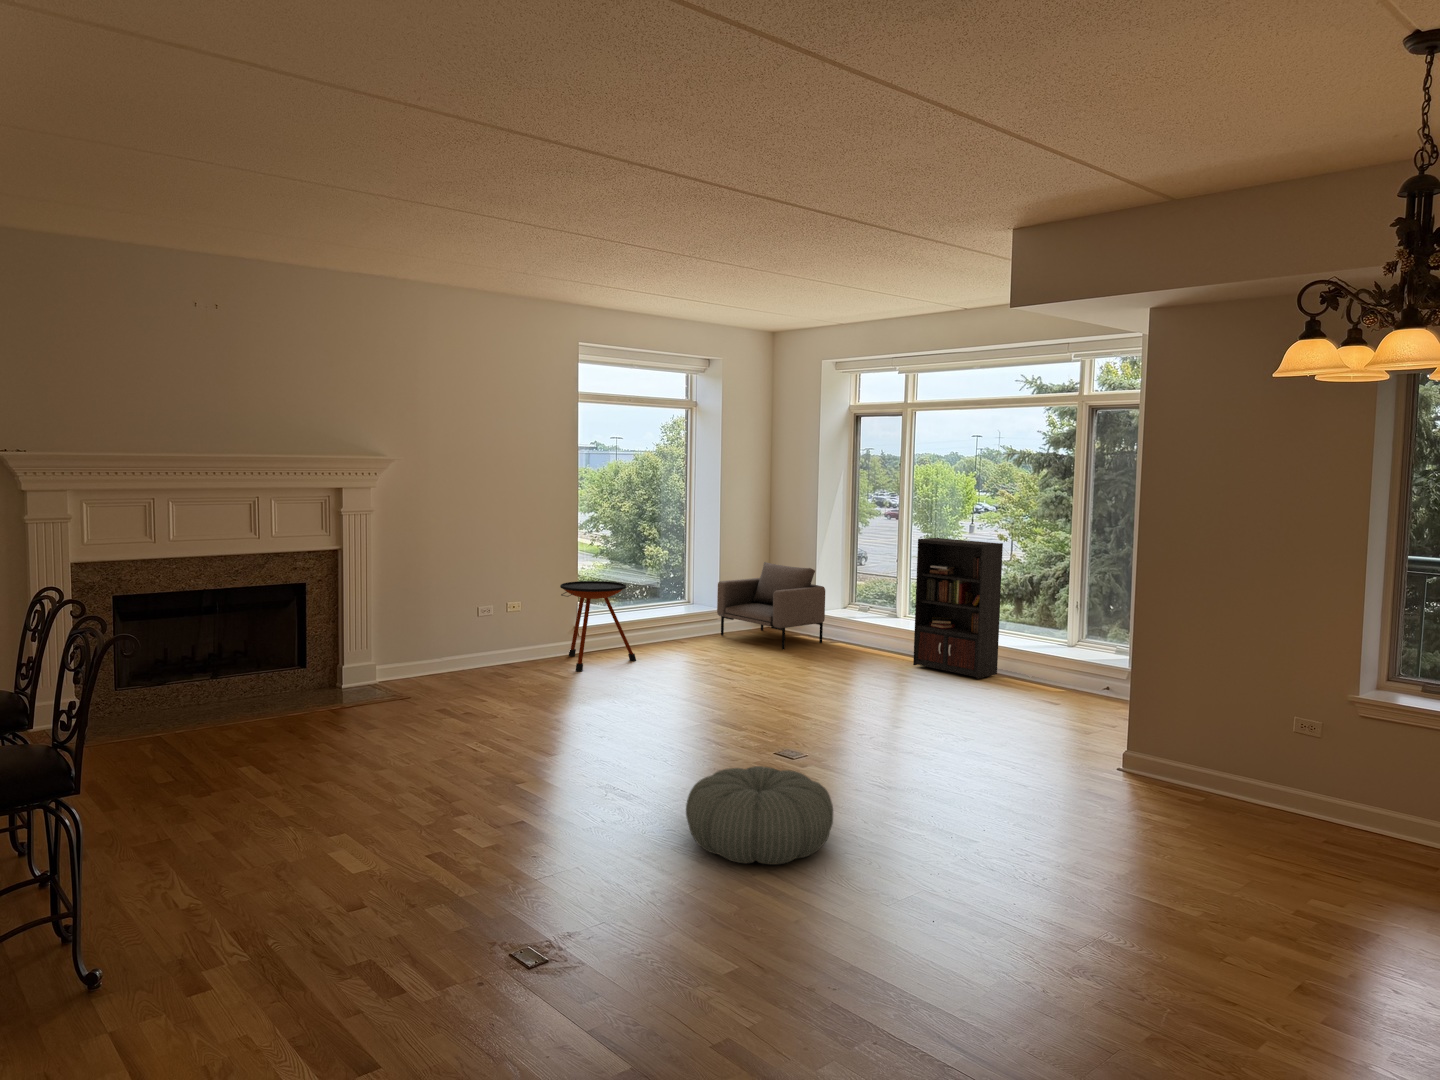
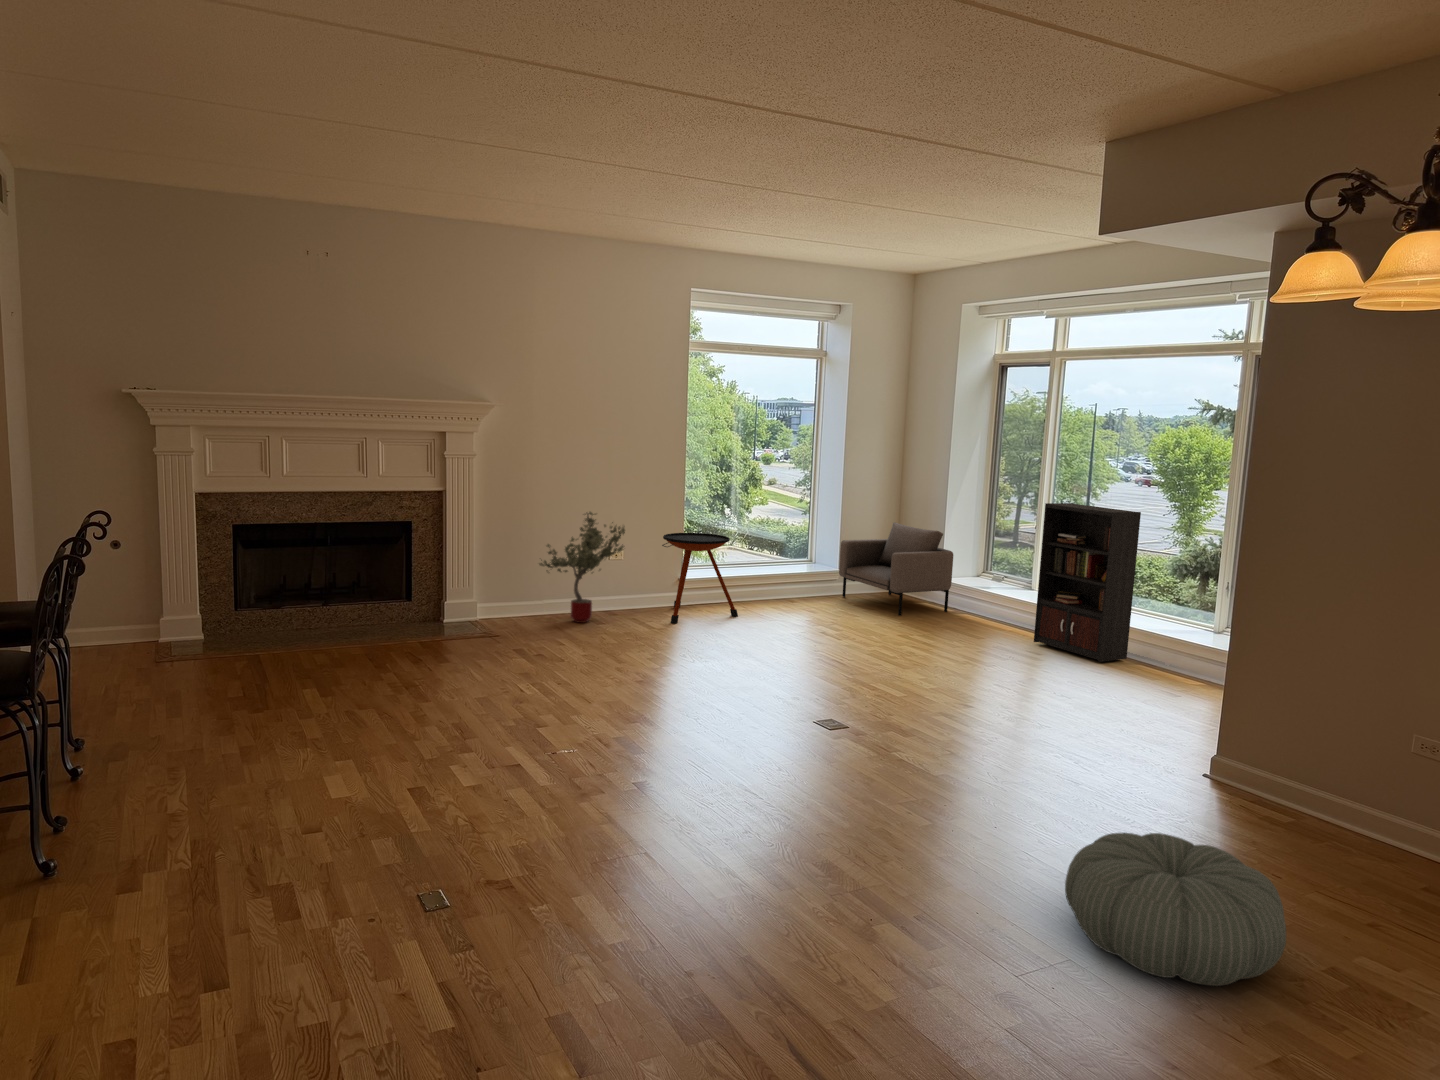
potted tree: none [442,564,527,678] -> present [539,512,625,623]
pouf: present [686,766,833,864] -> present [1065,833,1286,986]

